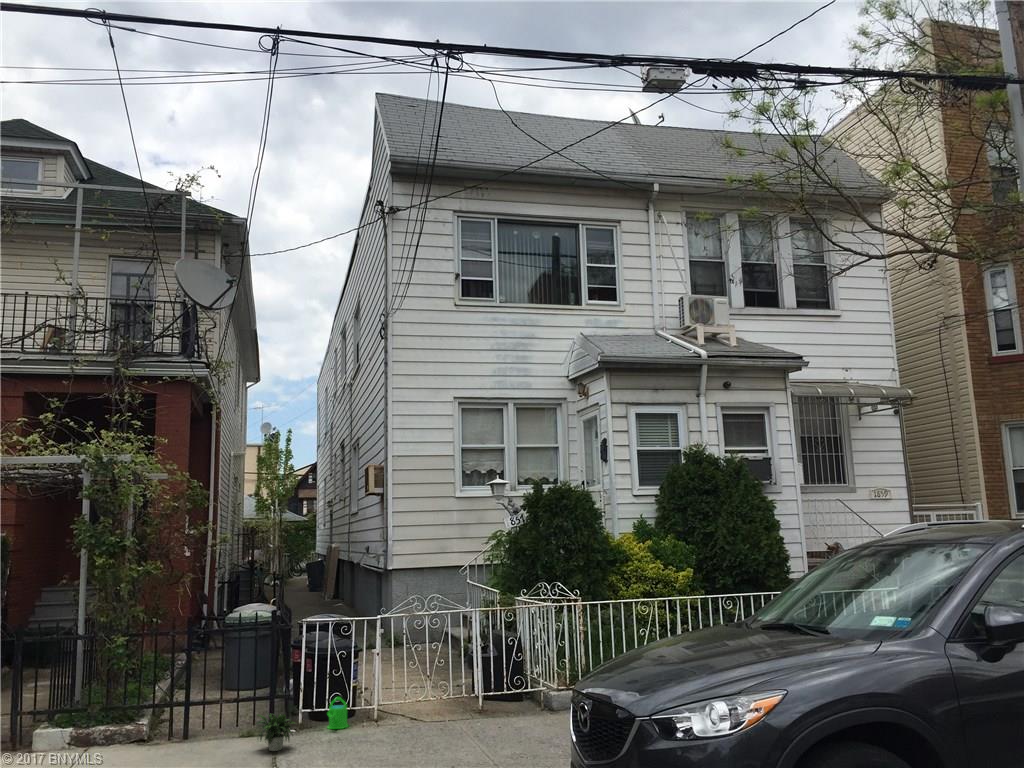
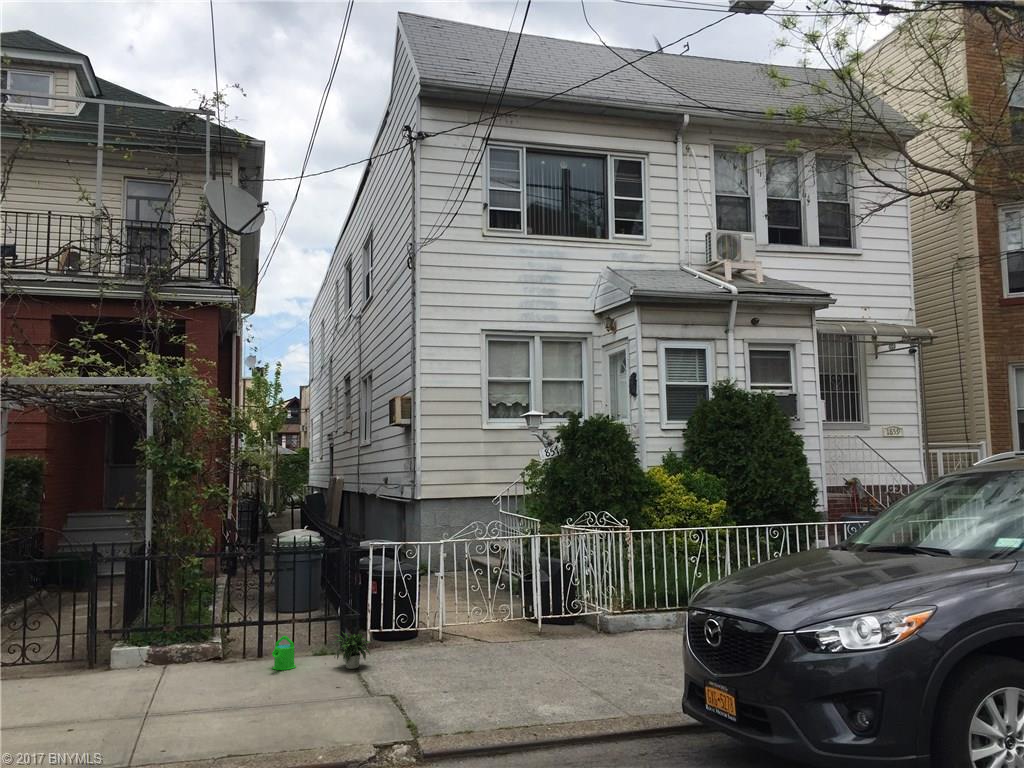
watering can: present [328,697,348,729] -> present [272,636,296,670]

